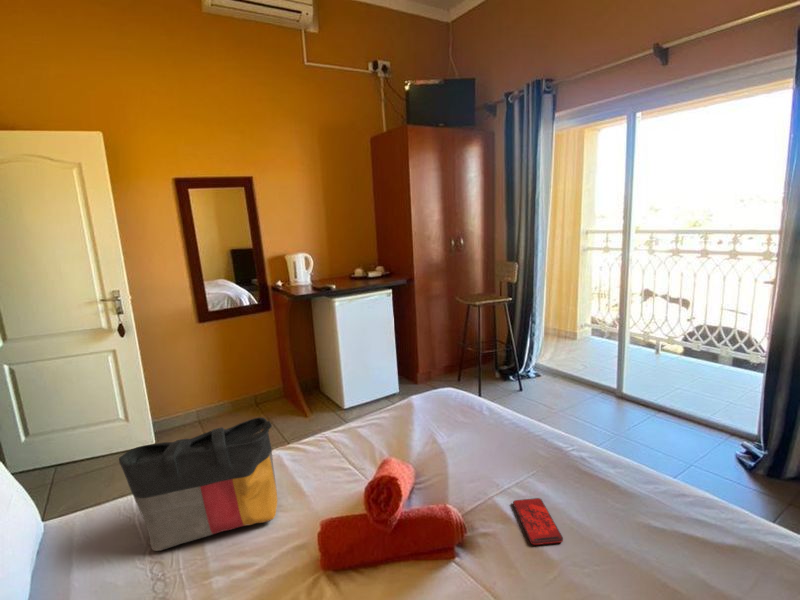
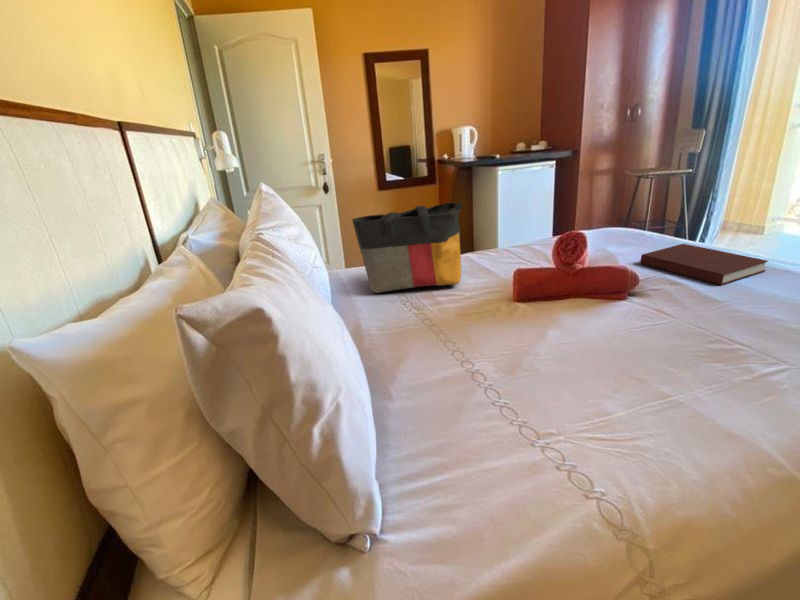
notebook: none [472,424,578,490] -> present [641,244,768,285]
smartphone: present [513,498,563,545] -> none [685,288,742,313]

